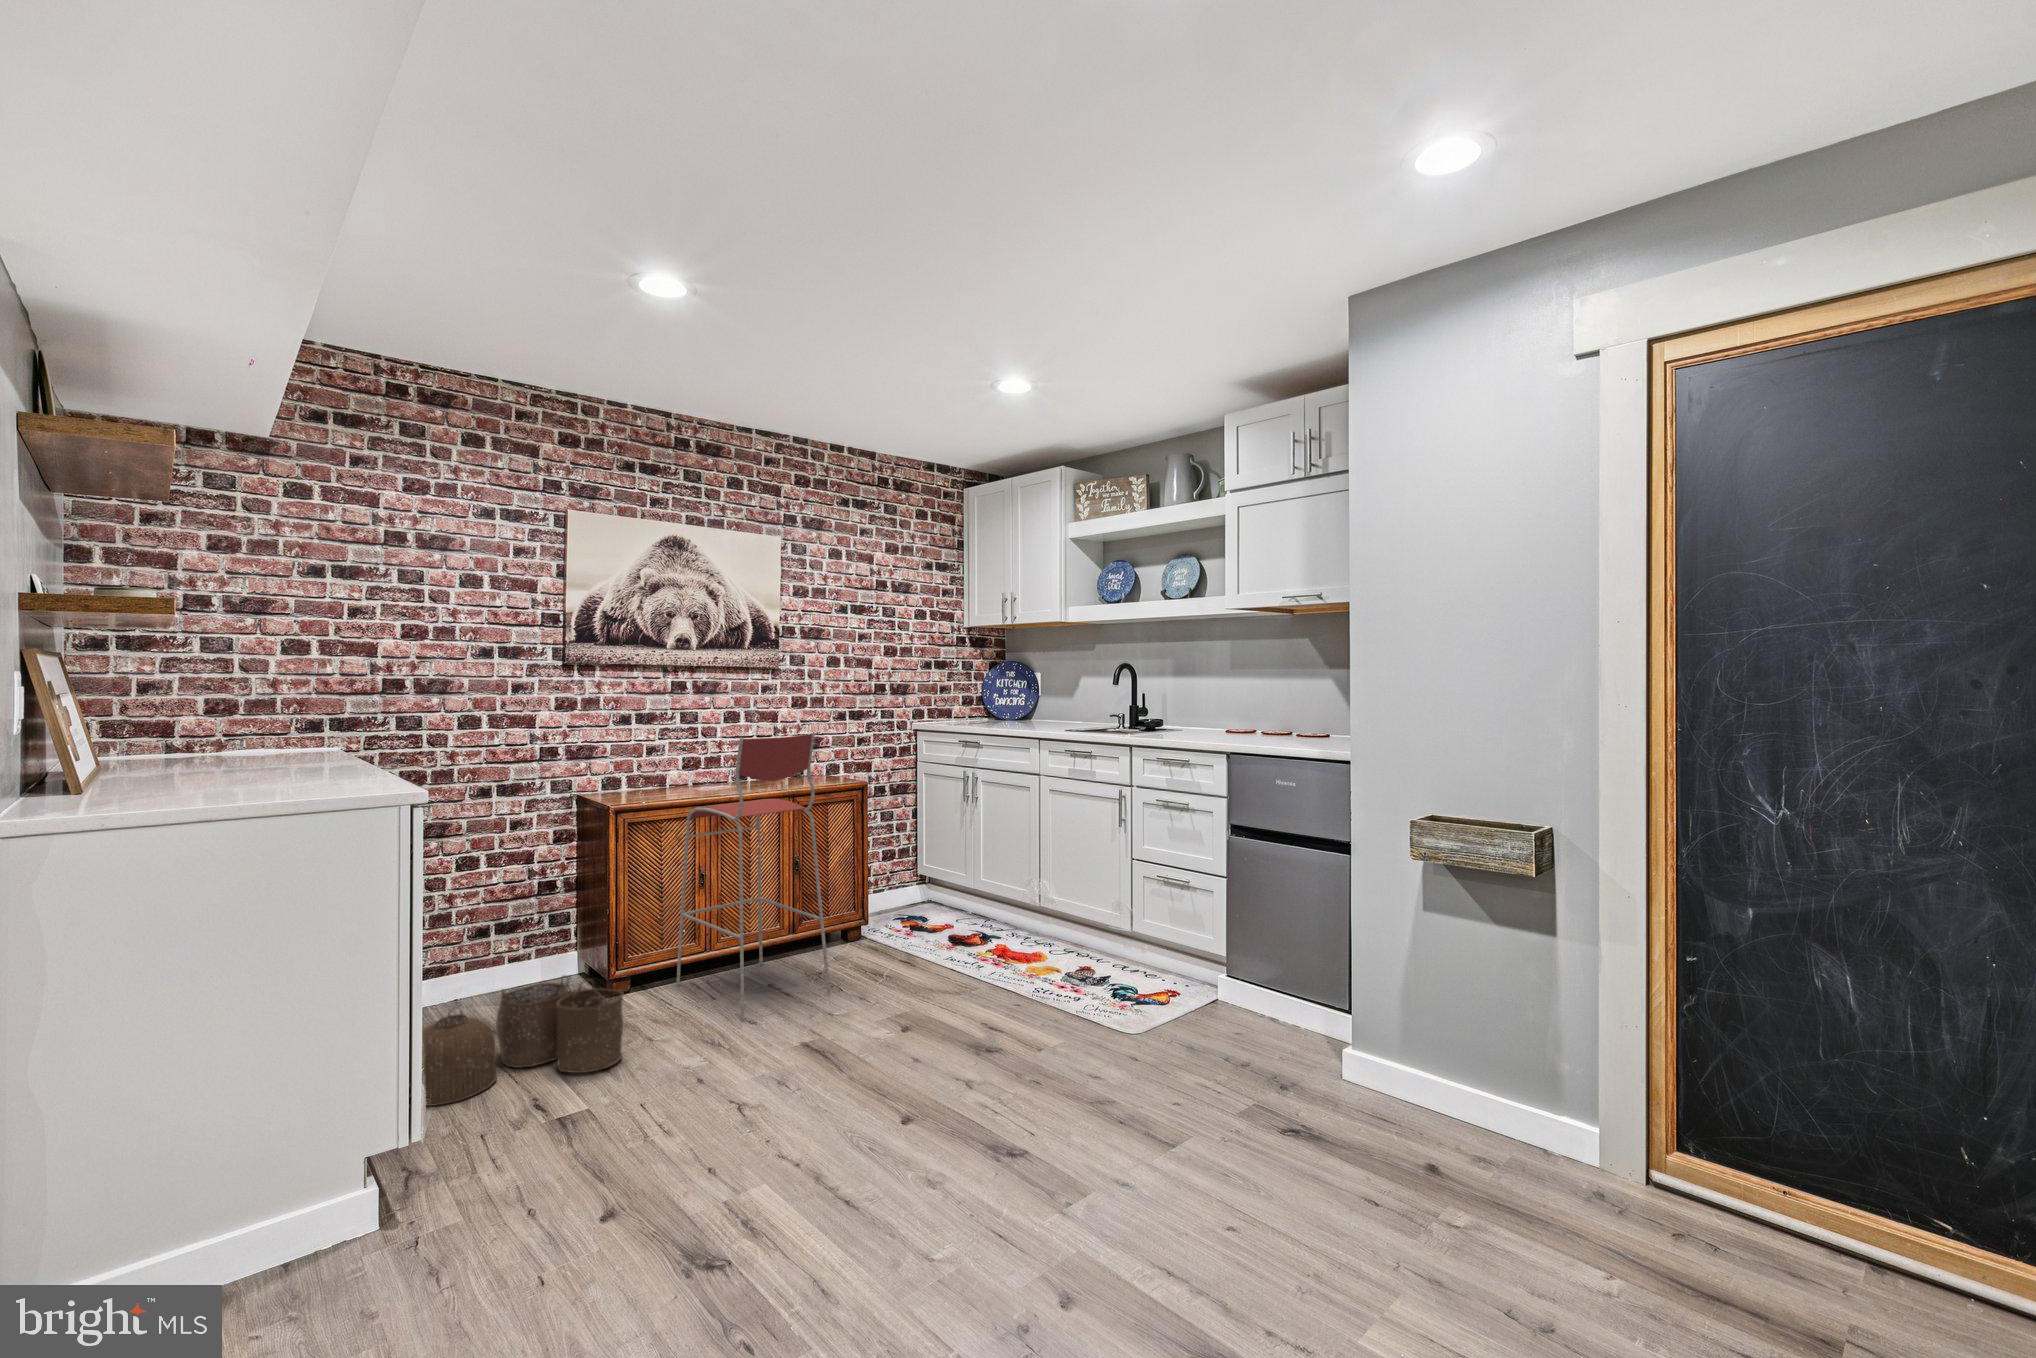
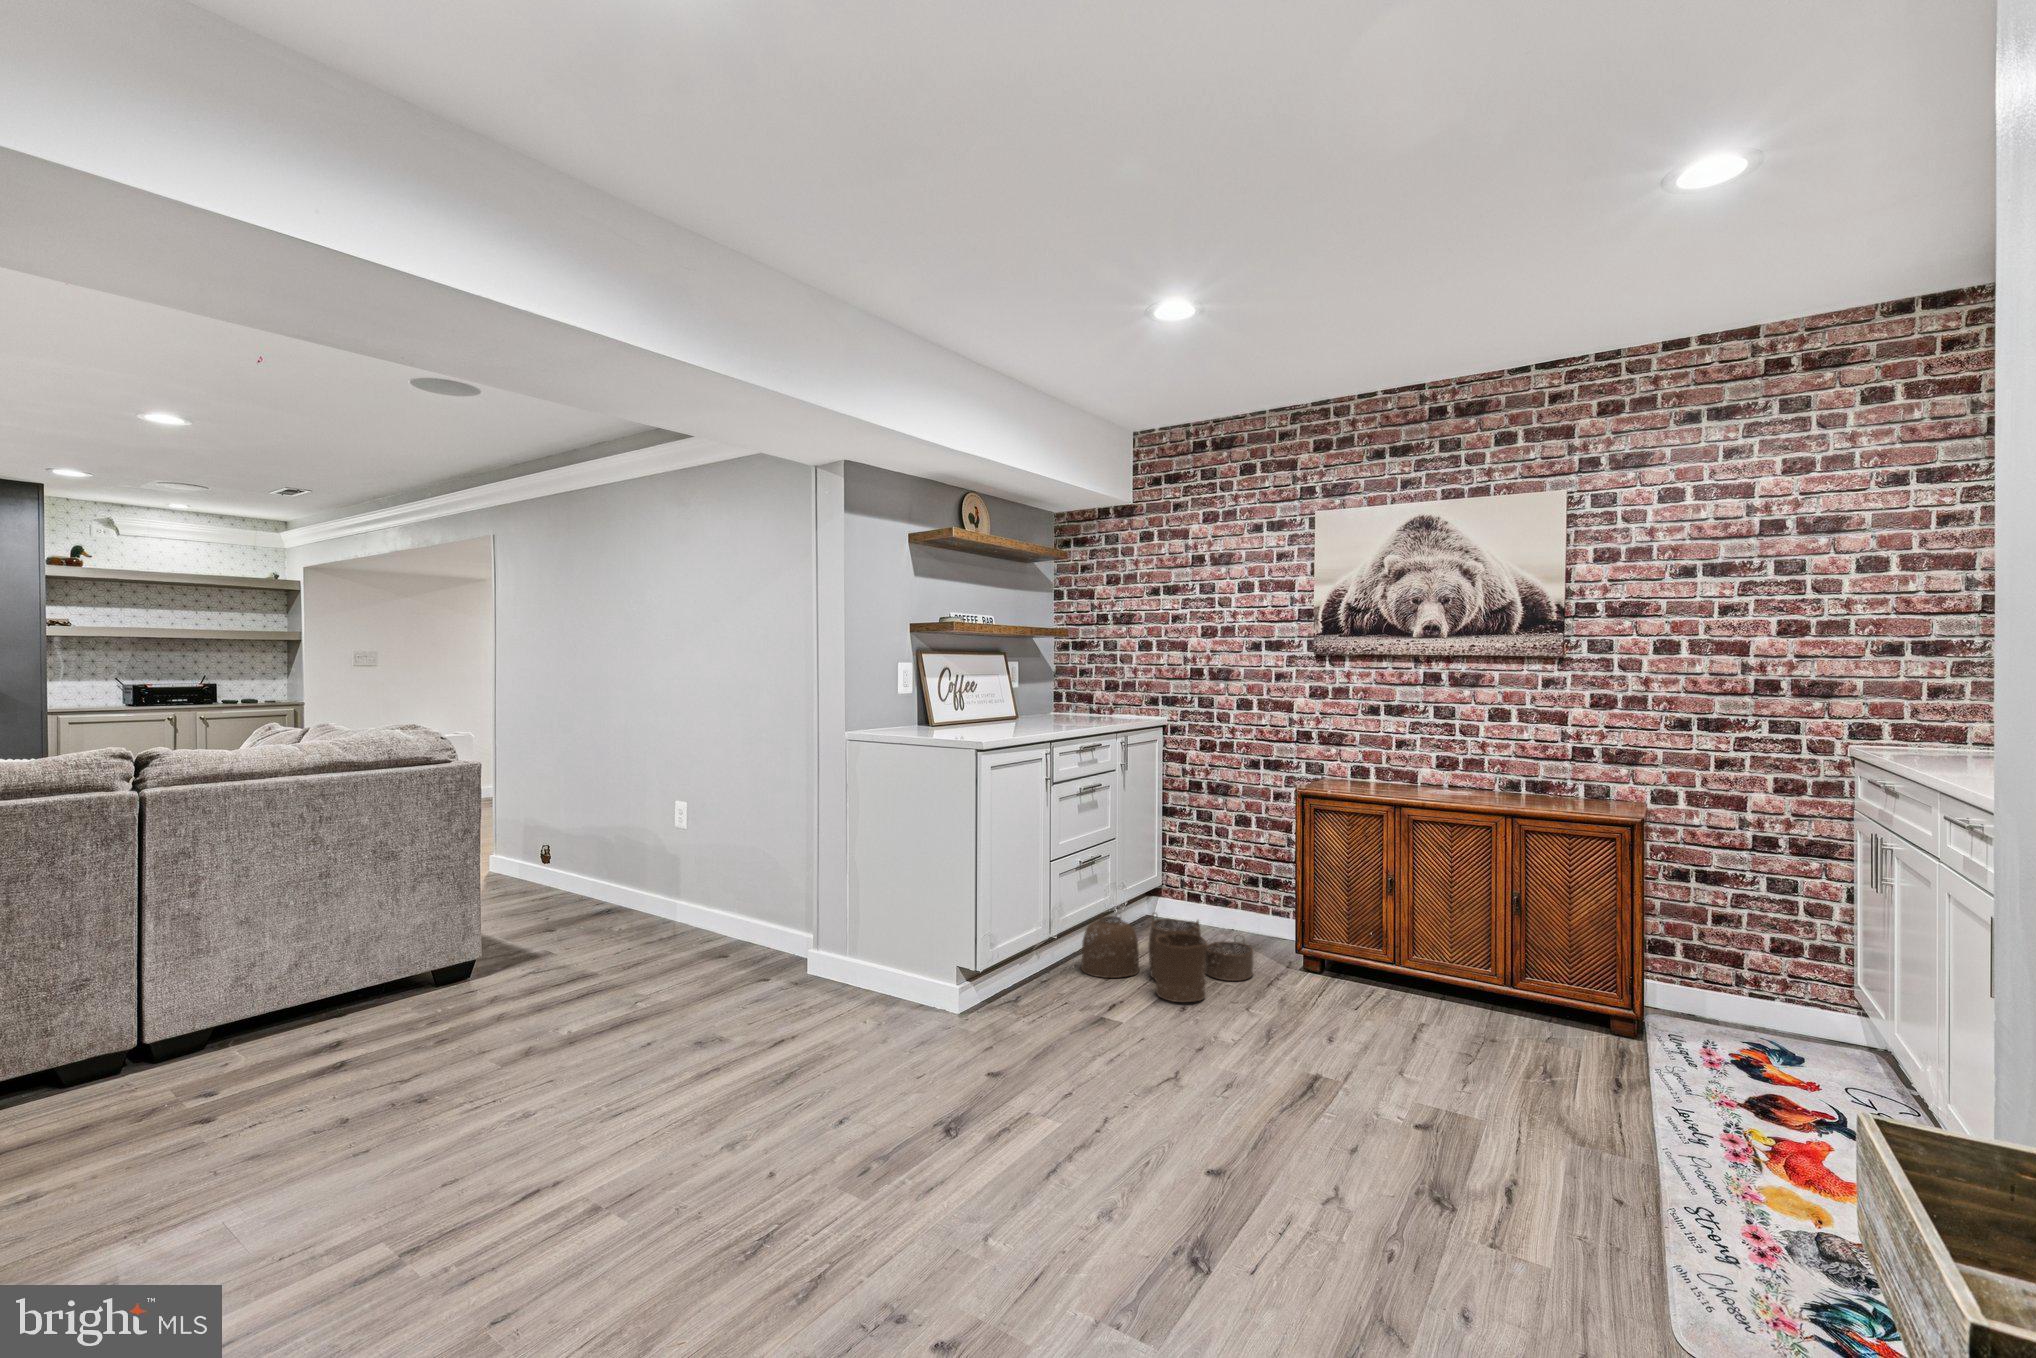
bar stool: present [677,733,830,1019] -> none [1319,729,1465,1053]

